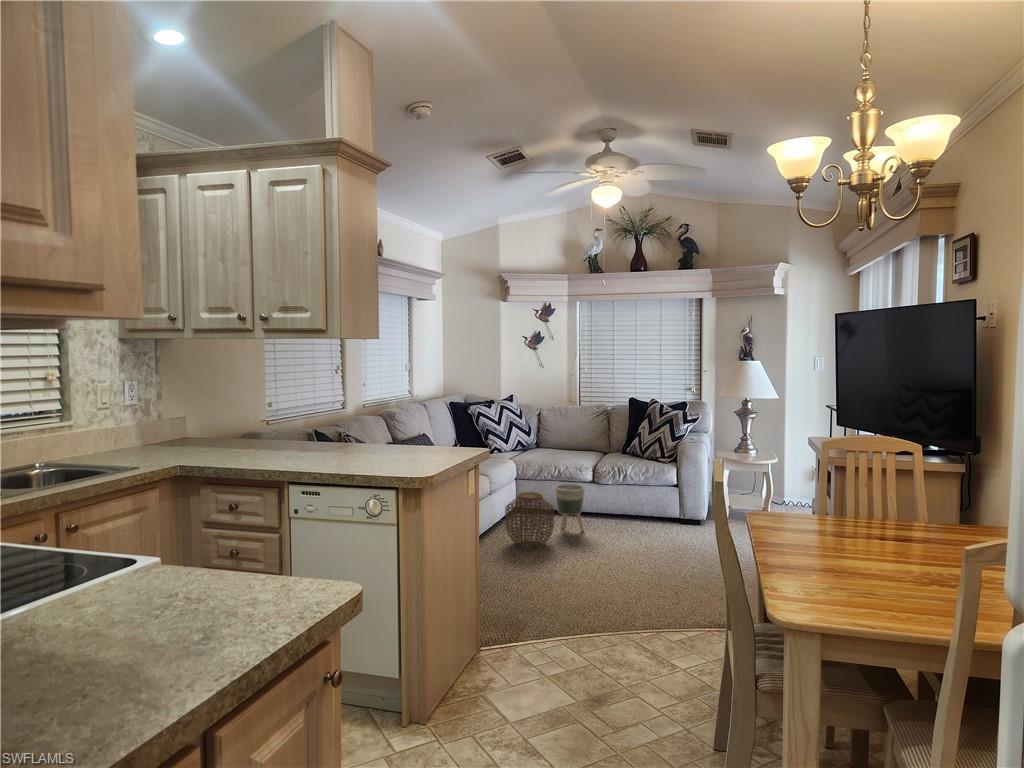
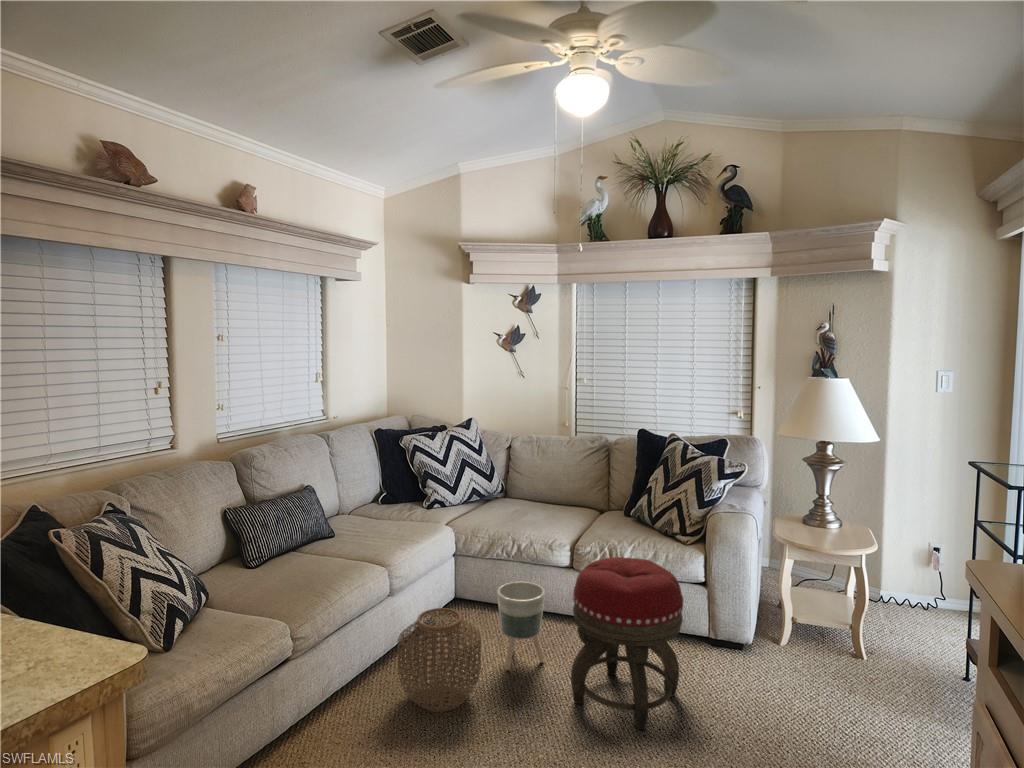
footstool: none [606,462,669,550] -> present [571,557,683,730]

